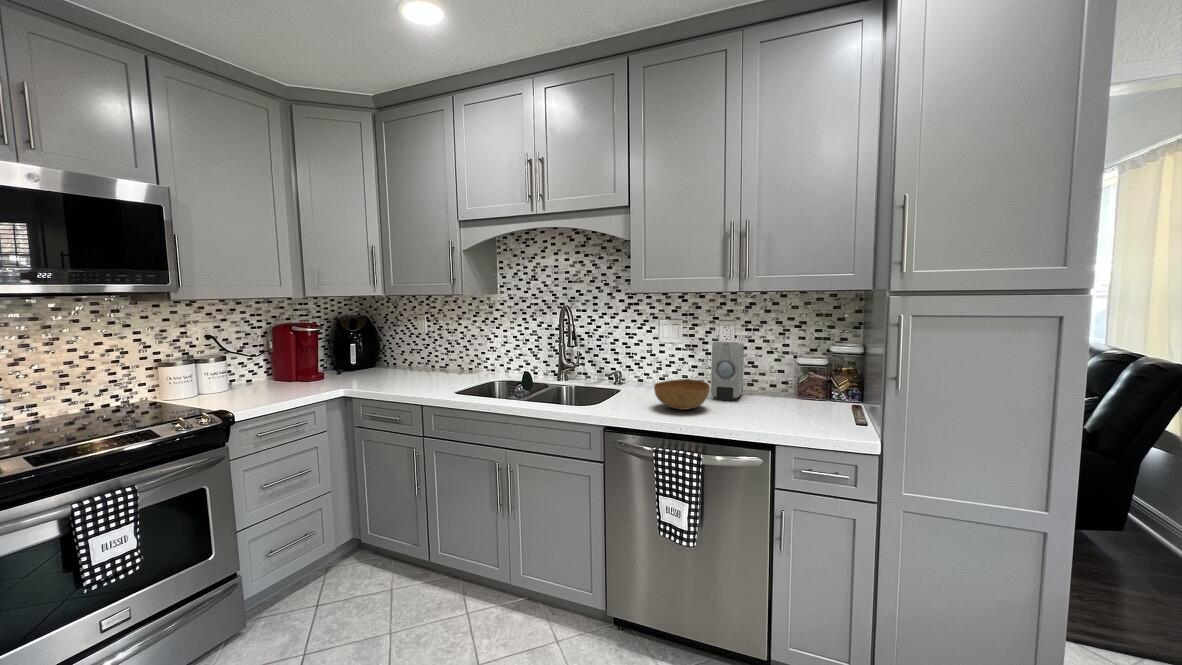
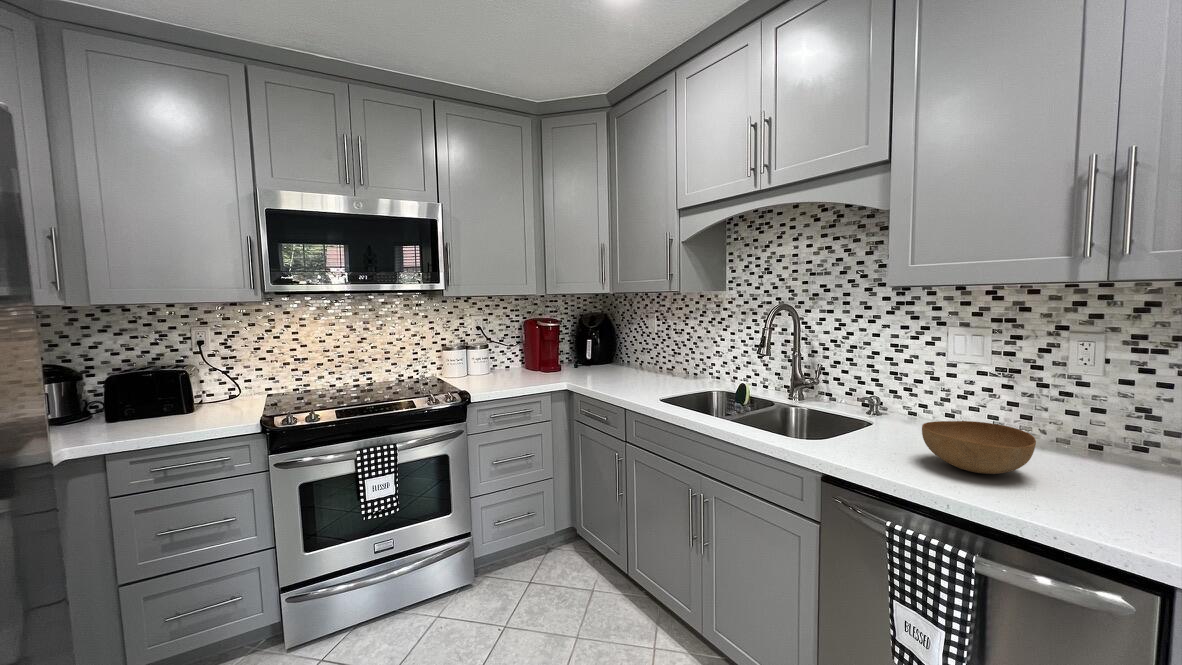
soap dispenser: present [711,341,744,401] -> none [1044,367,1129,472]

